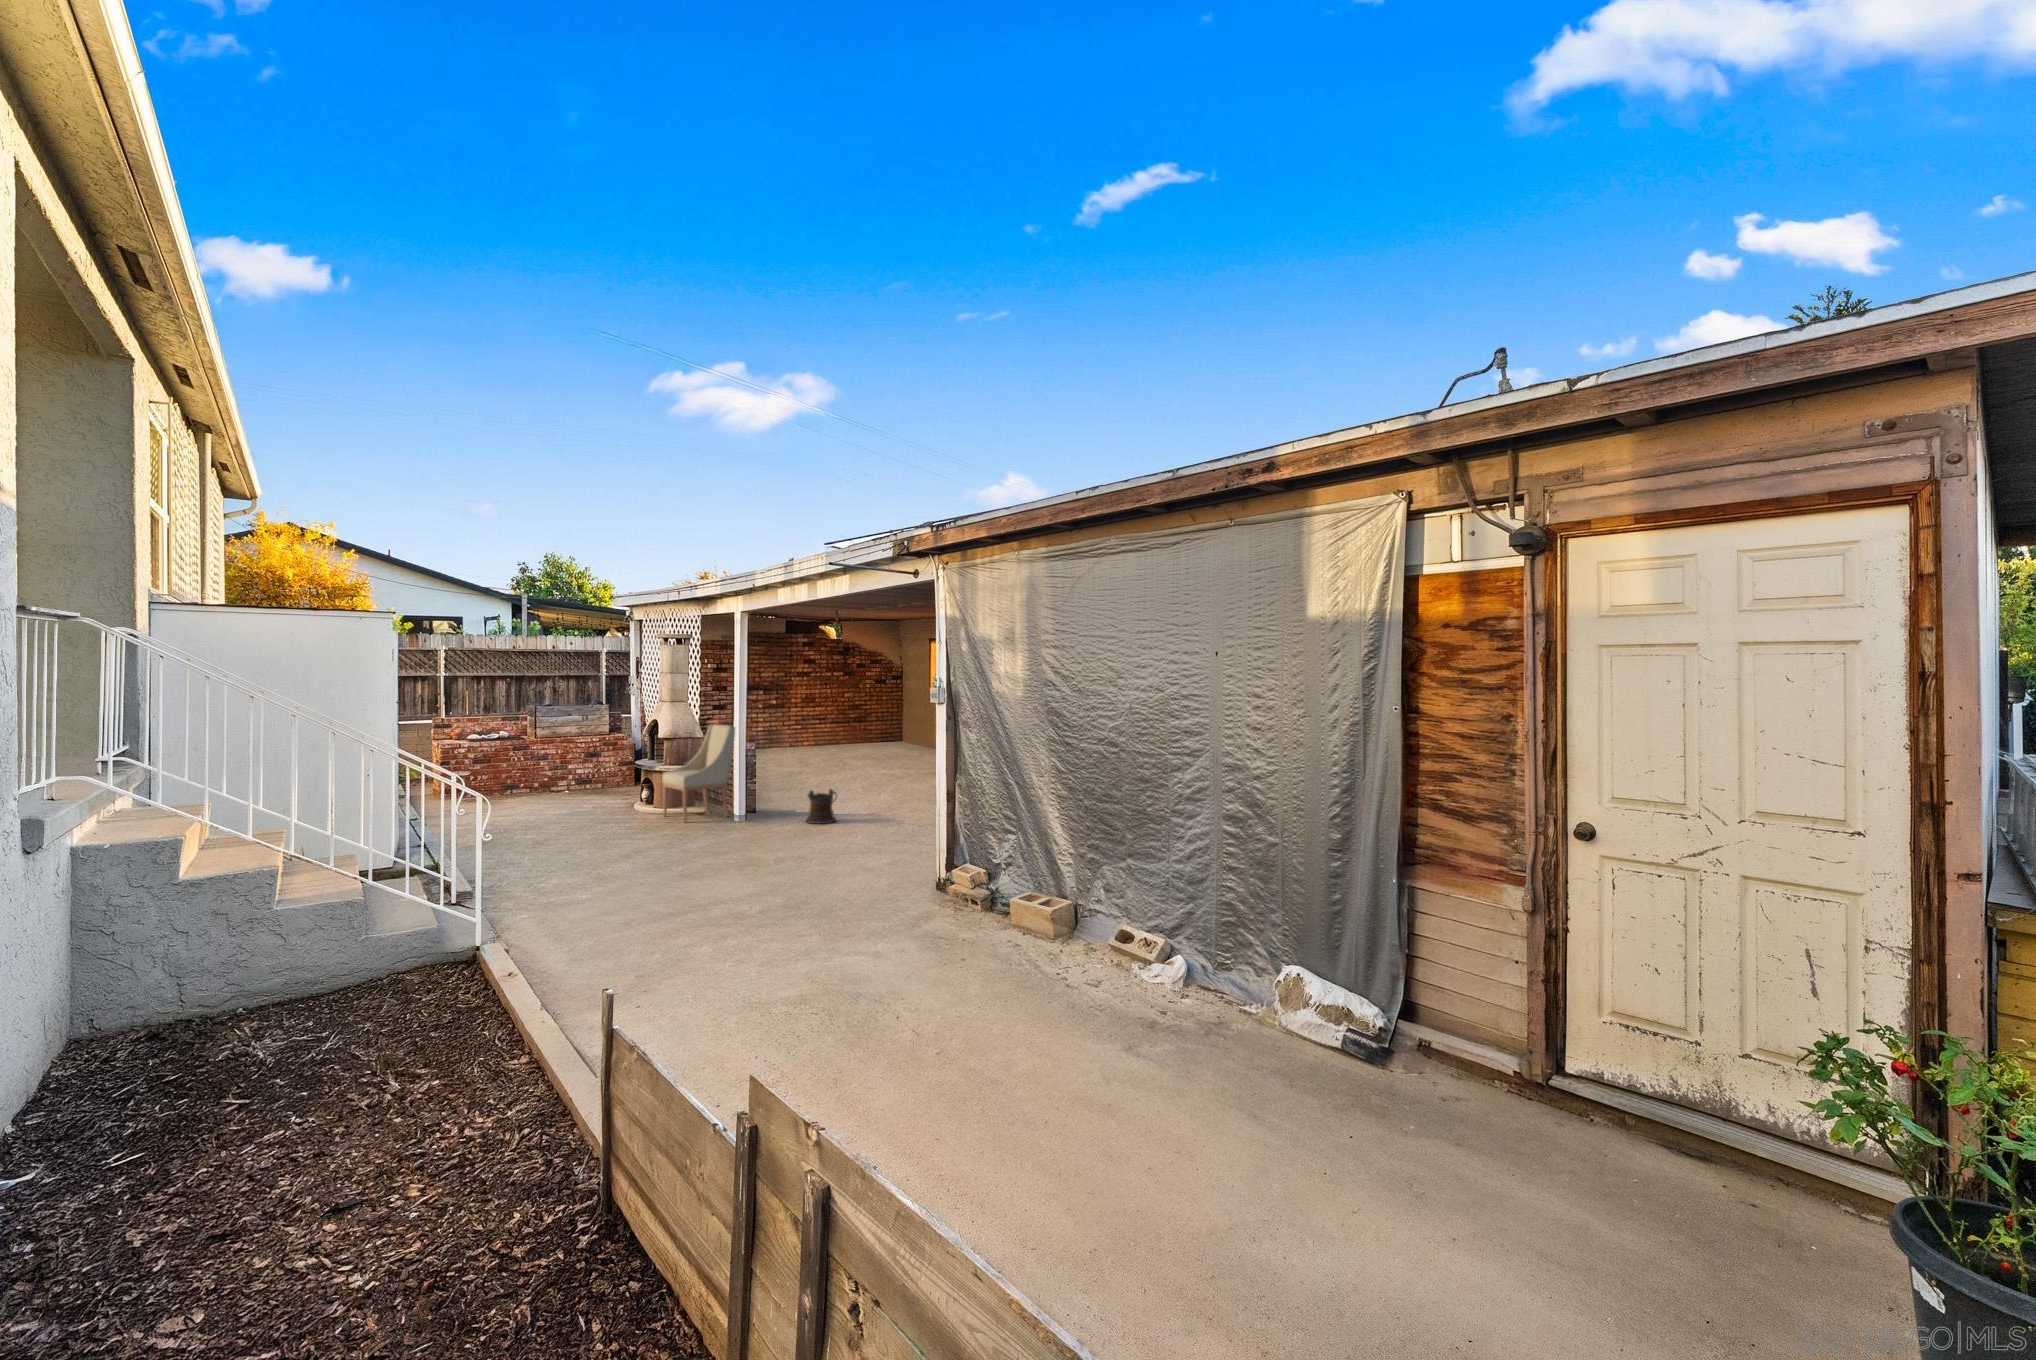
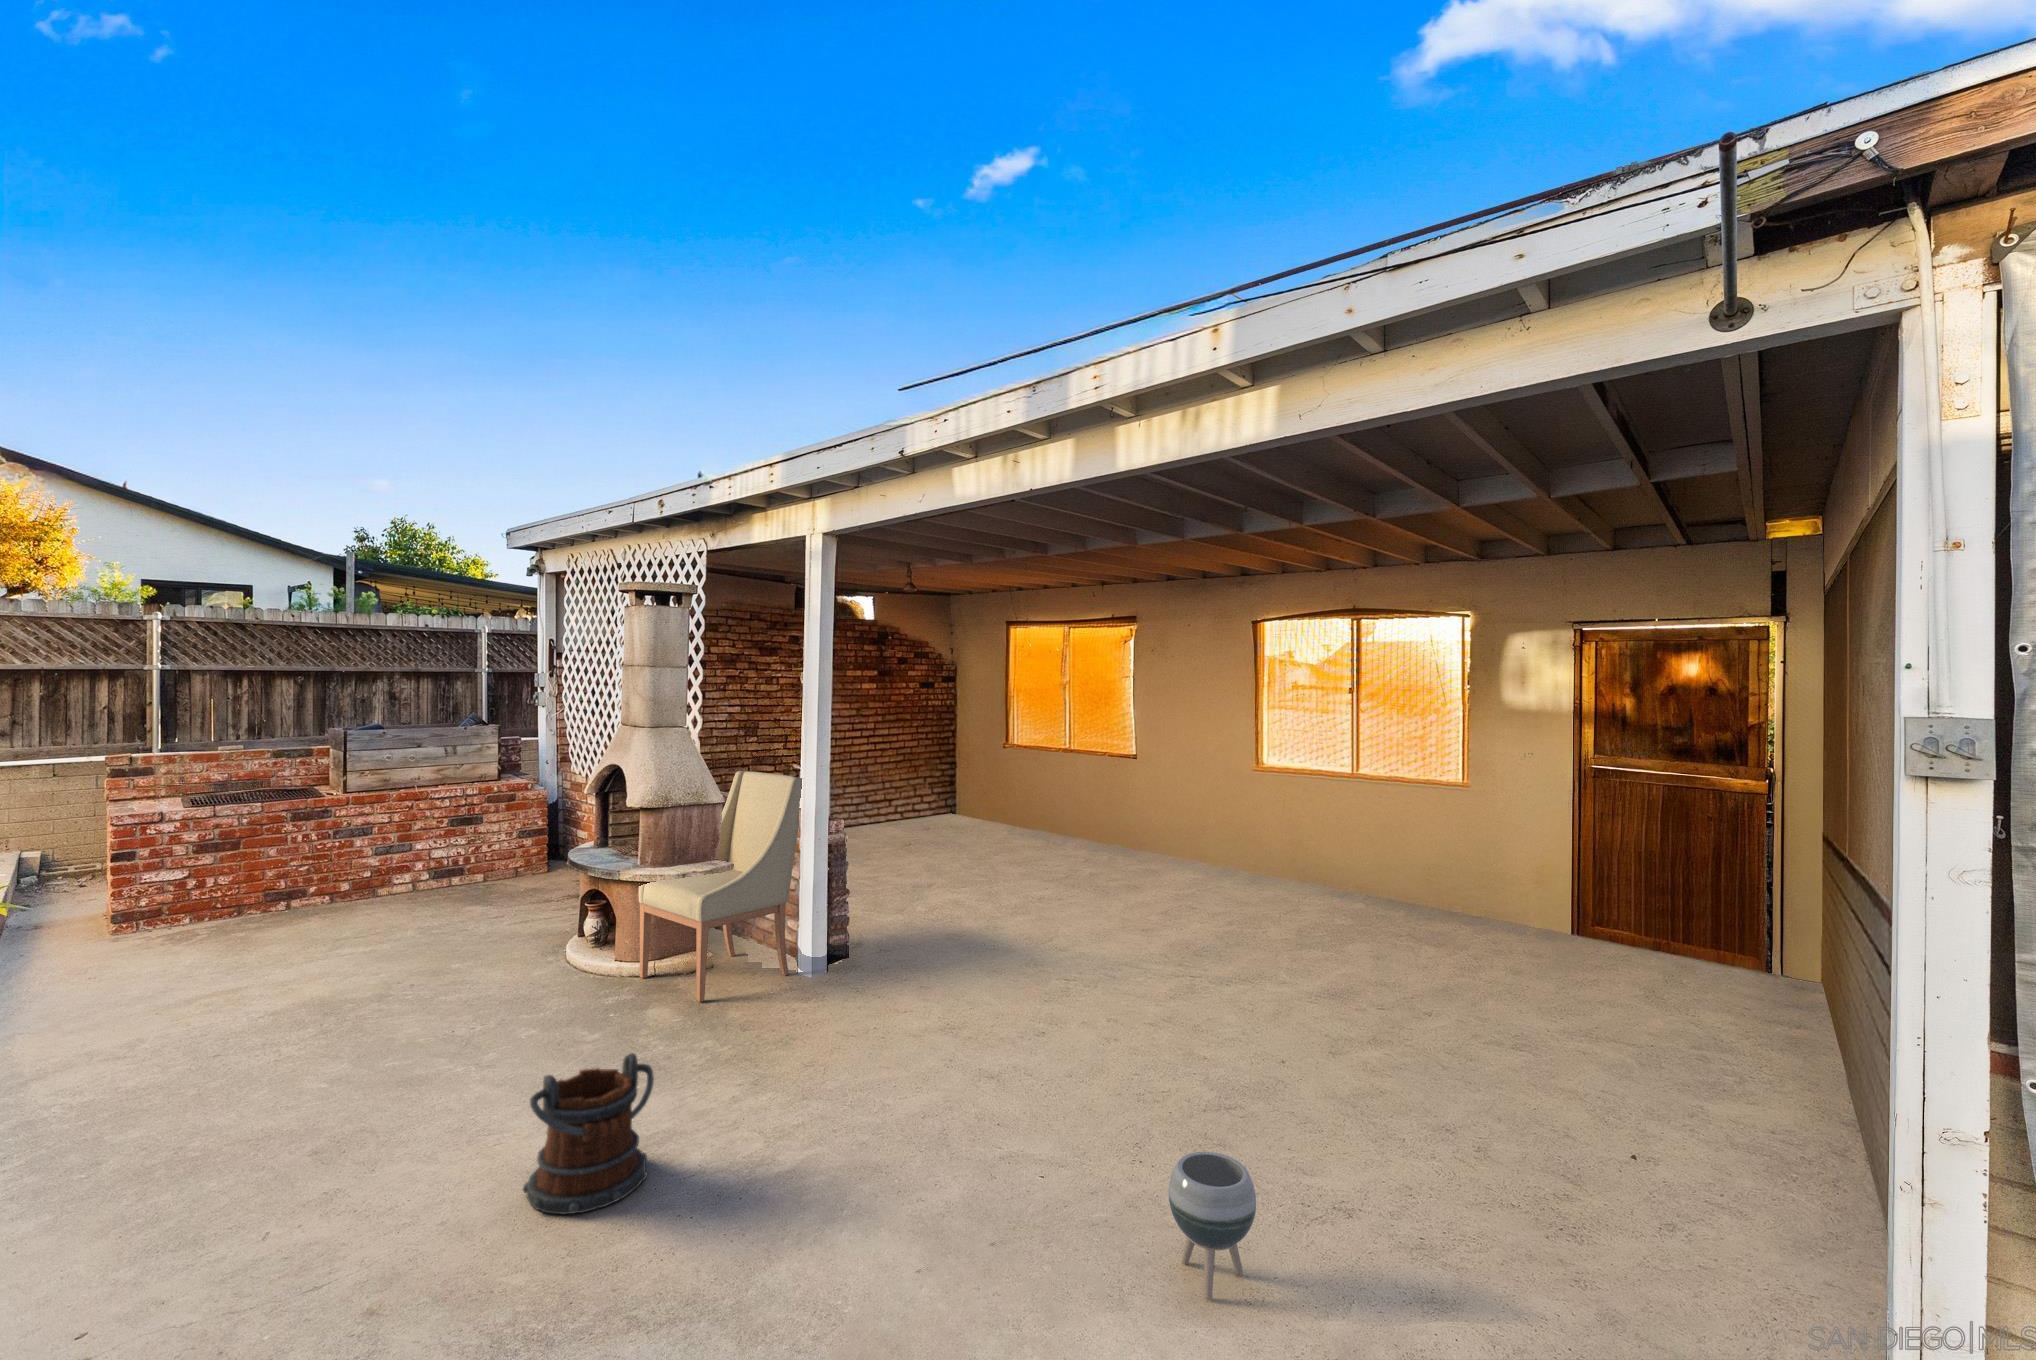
bucket: present [806,789,836,824] -> present [523,1053,654,1215]
planter: none [786,833,813,870] -> present [1169,1152,1256,1300]

